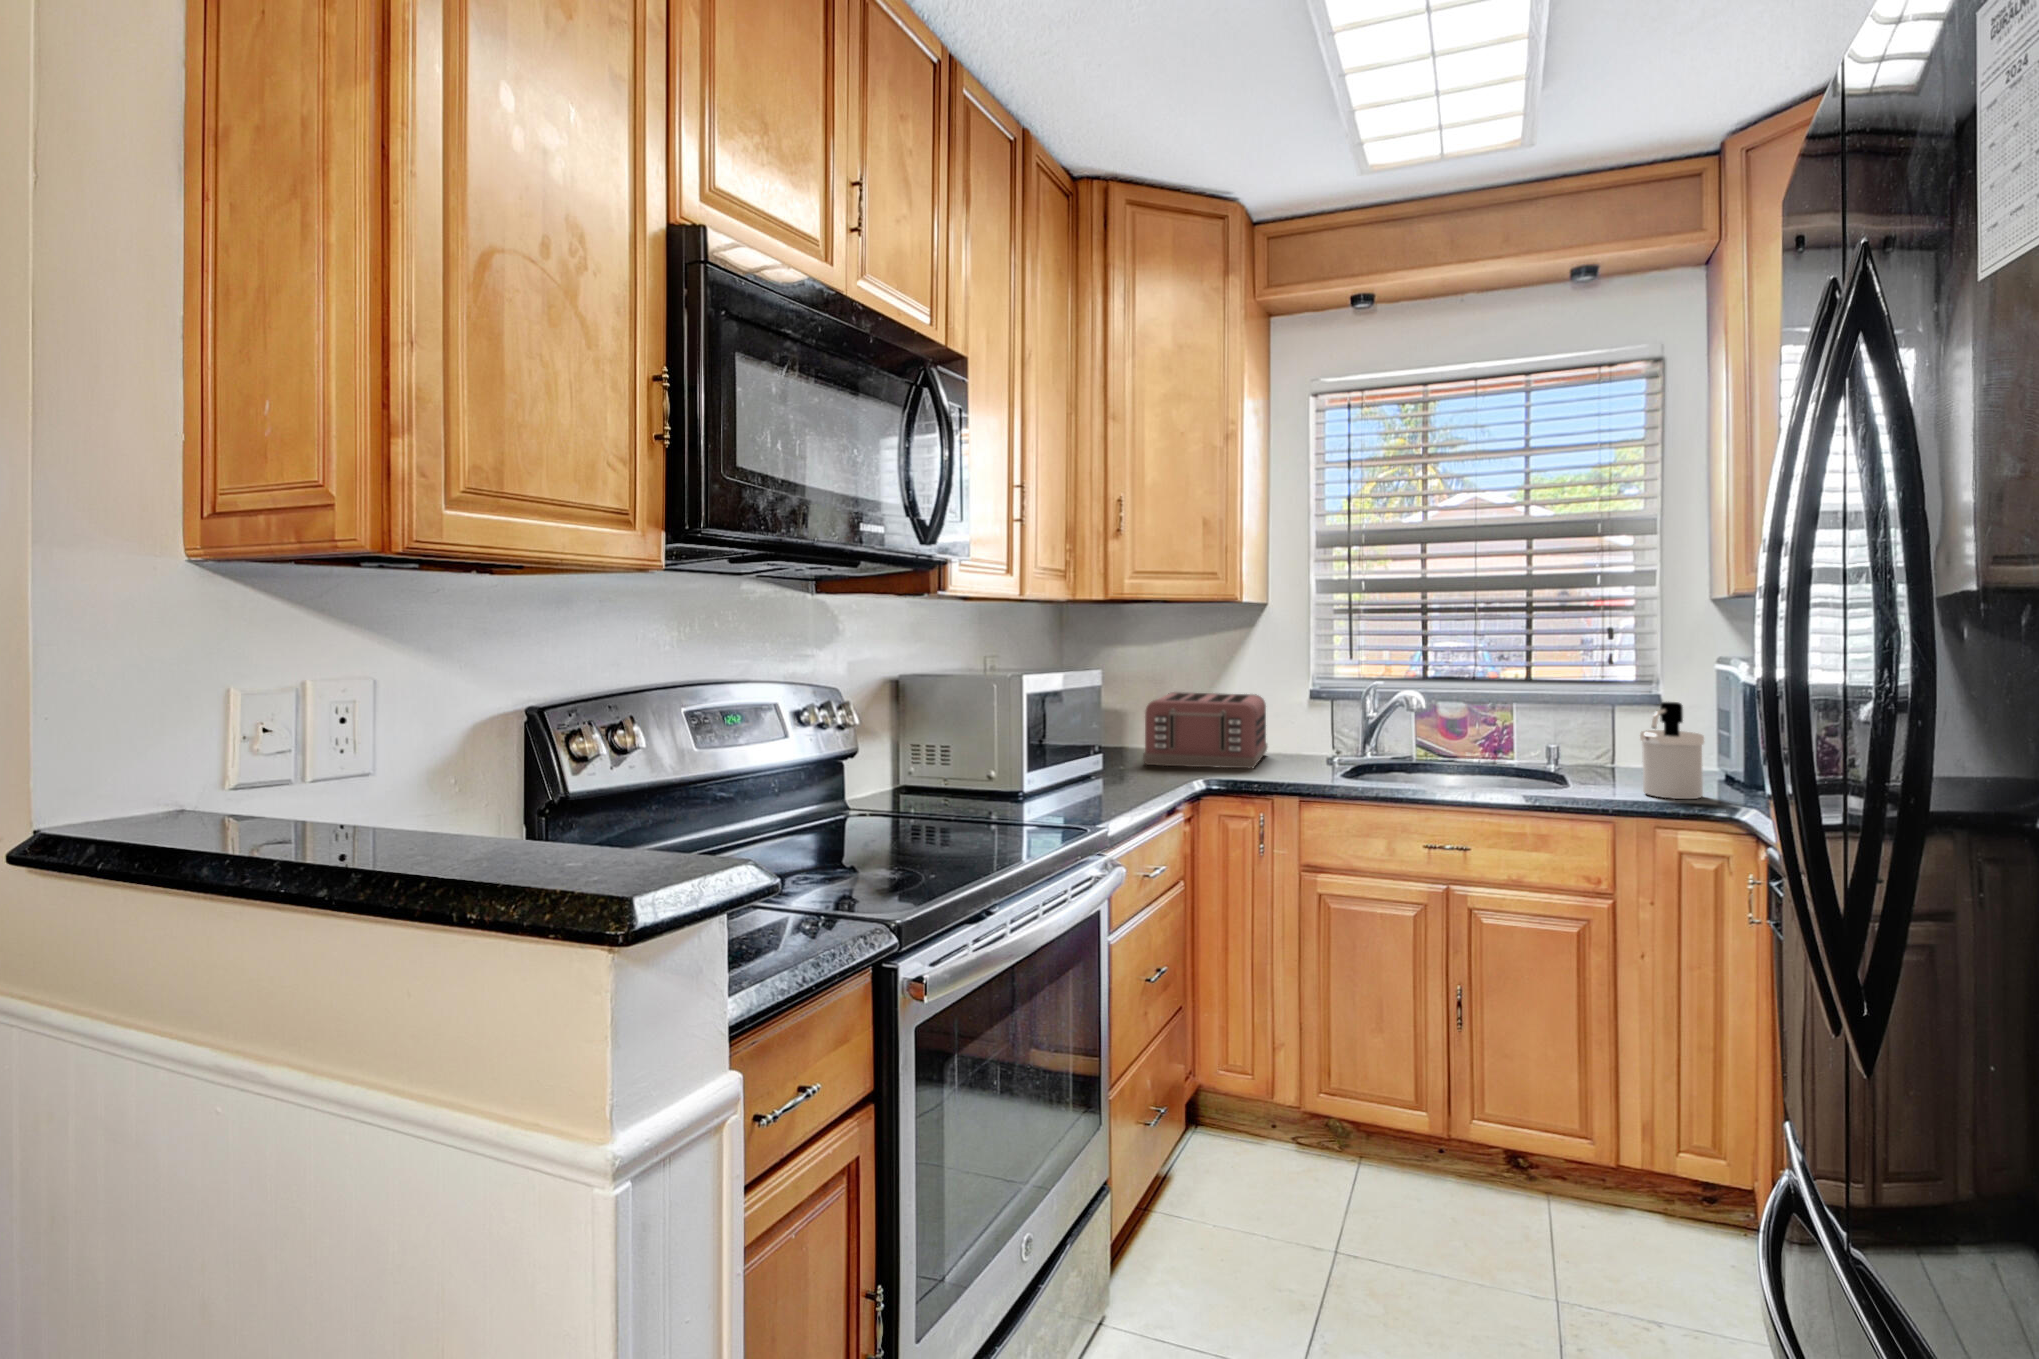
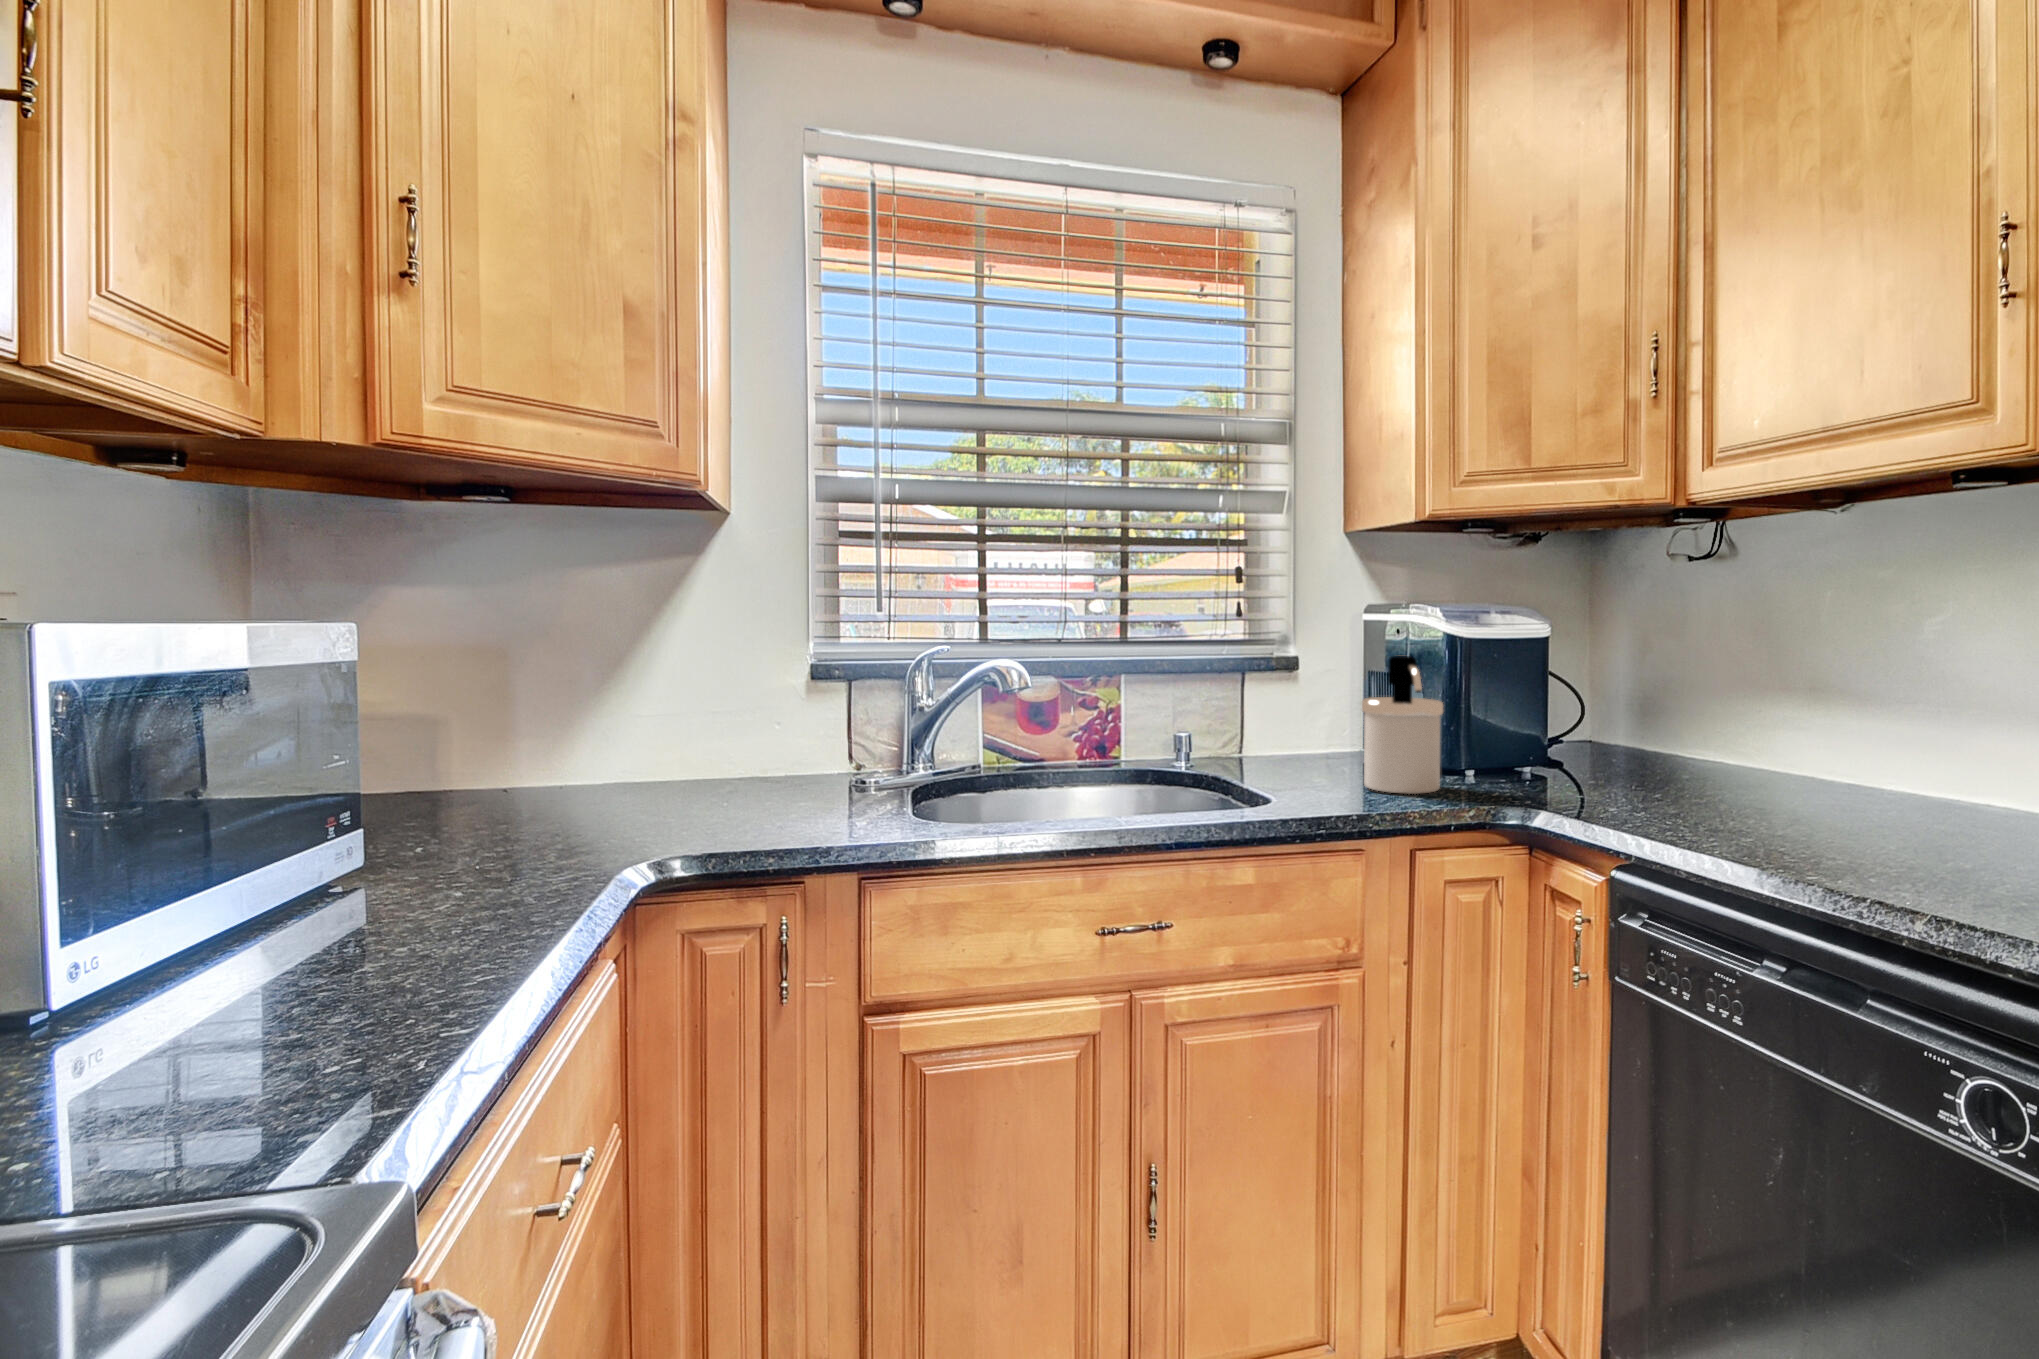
toaster: present [1143,692,1267,768] -> none [460,677,730,835]

